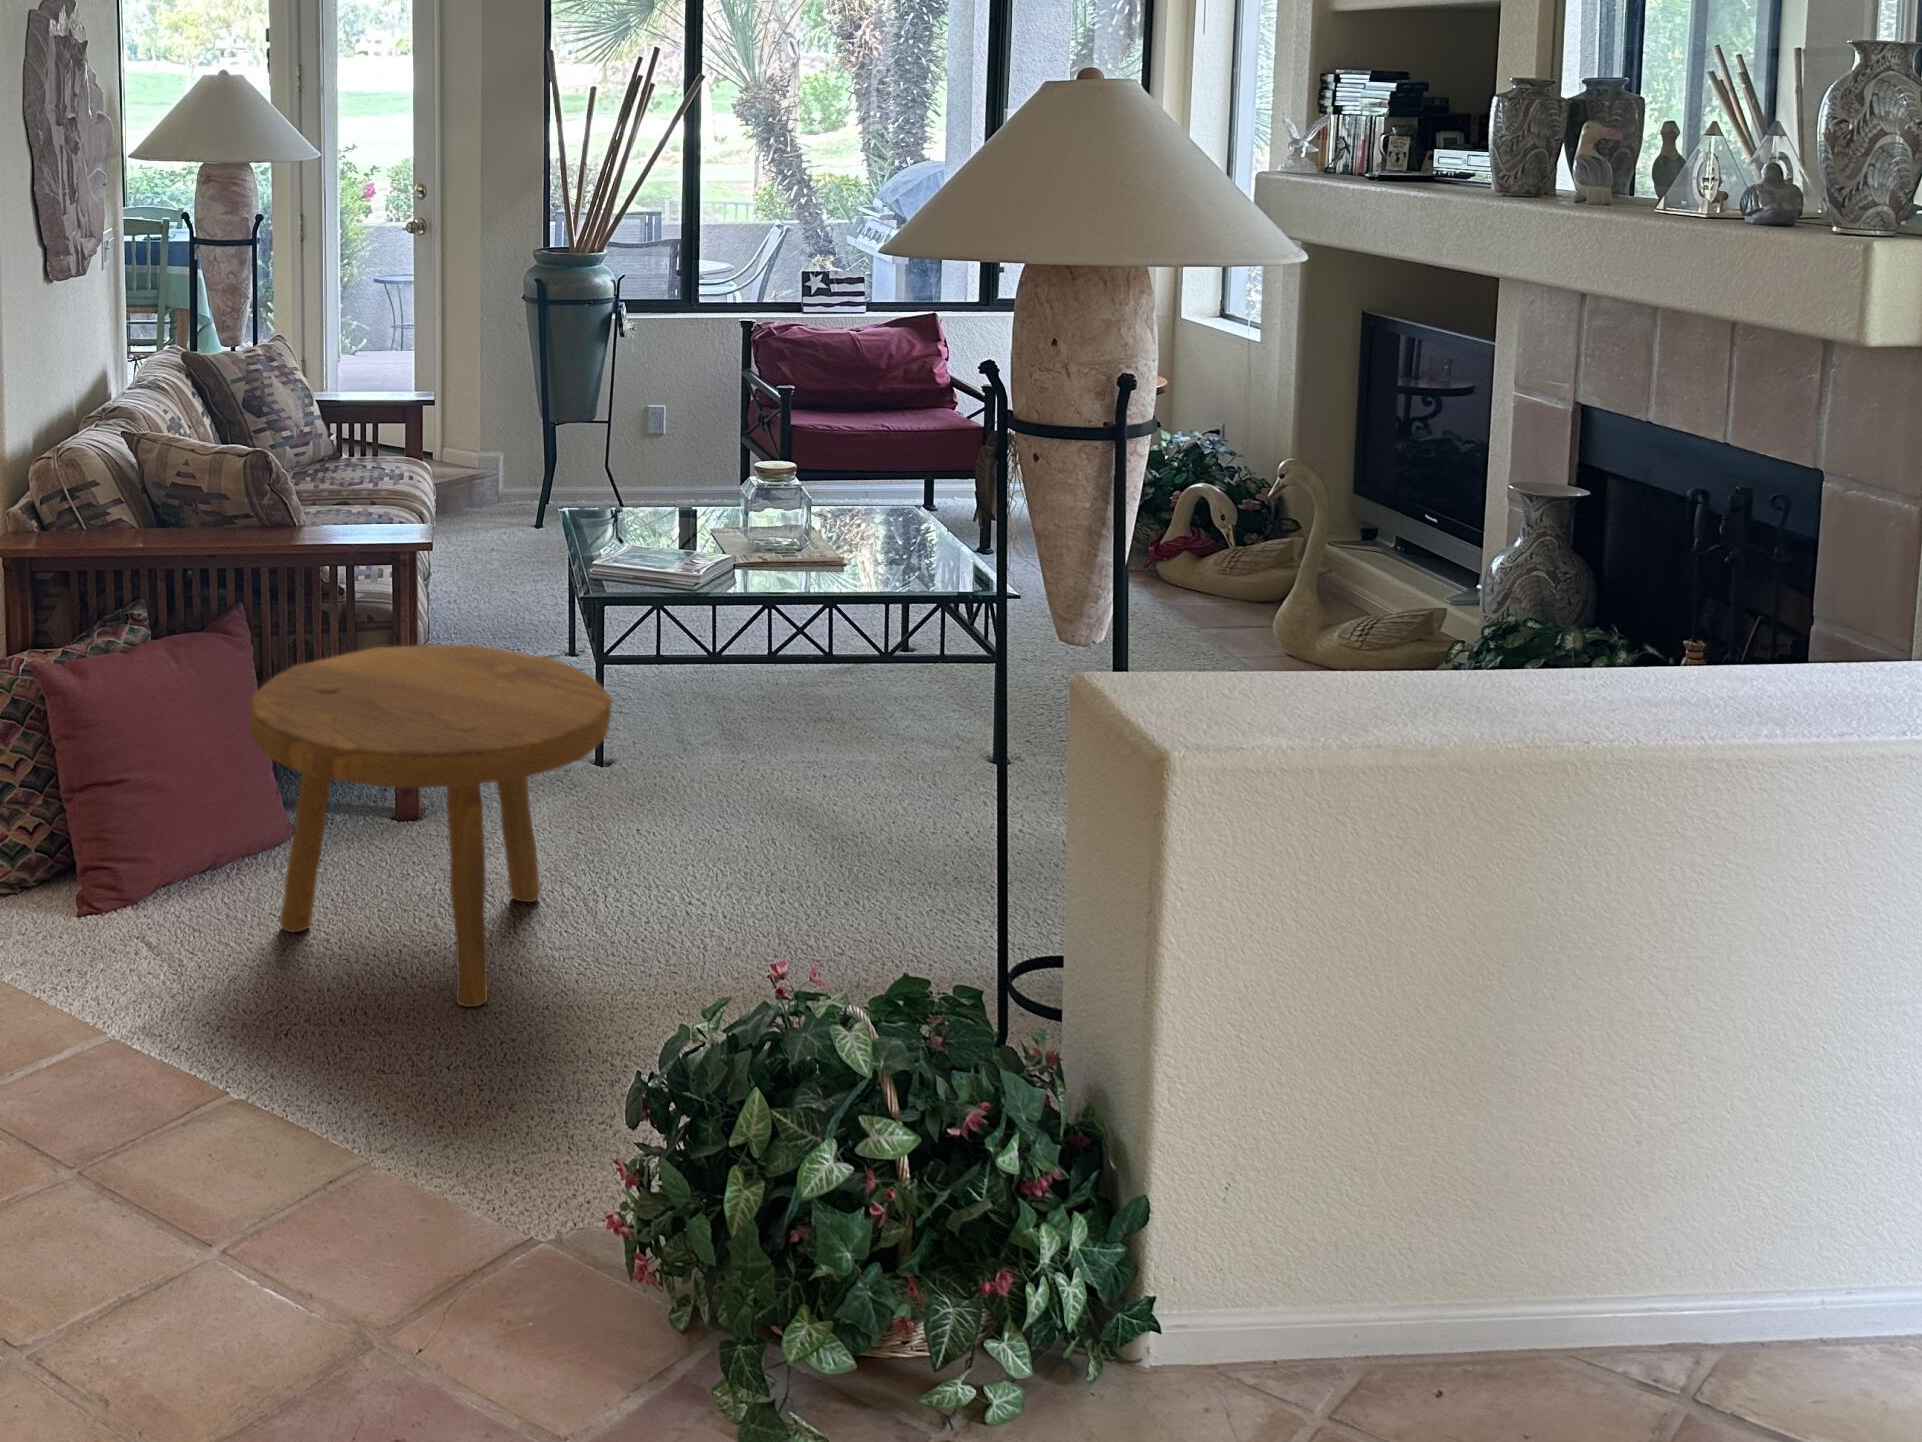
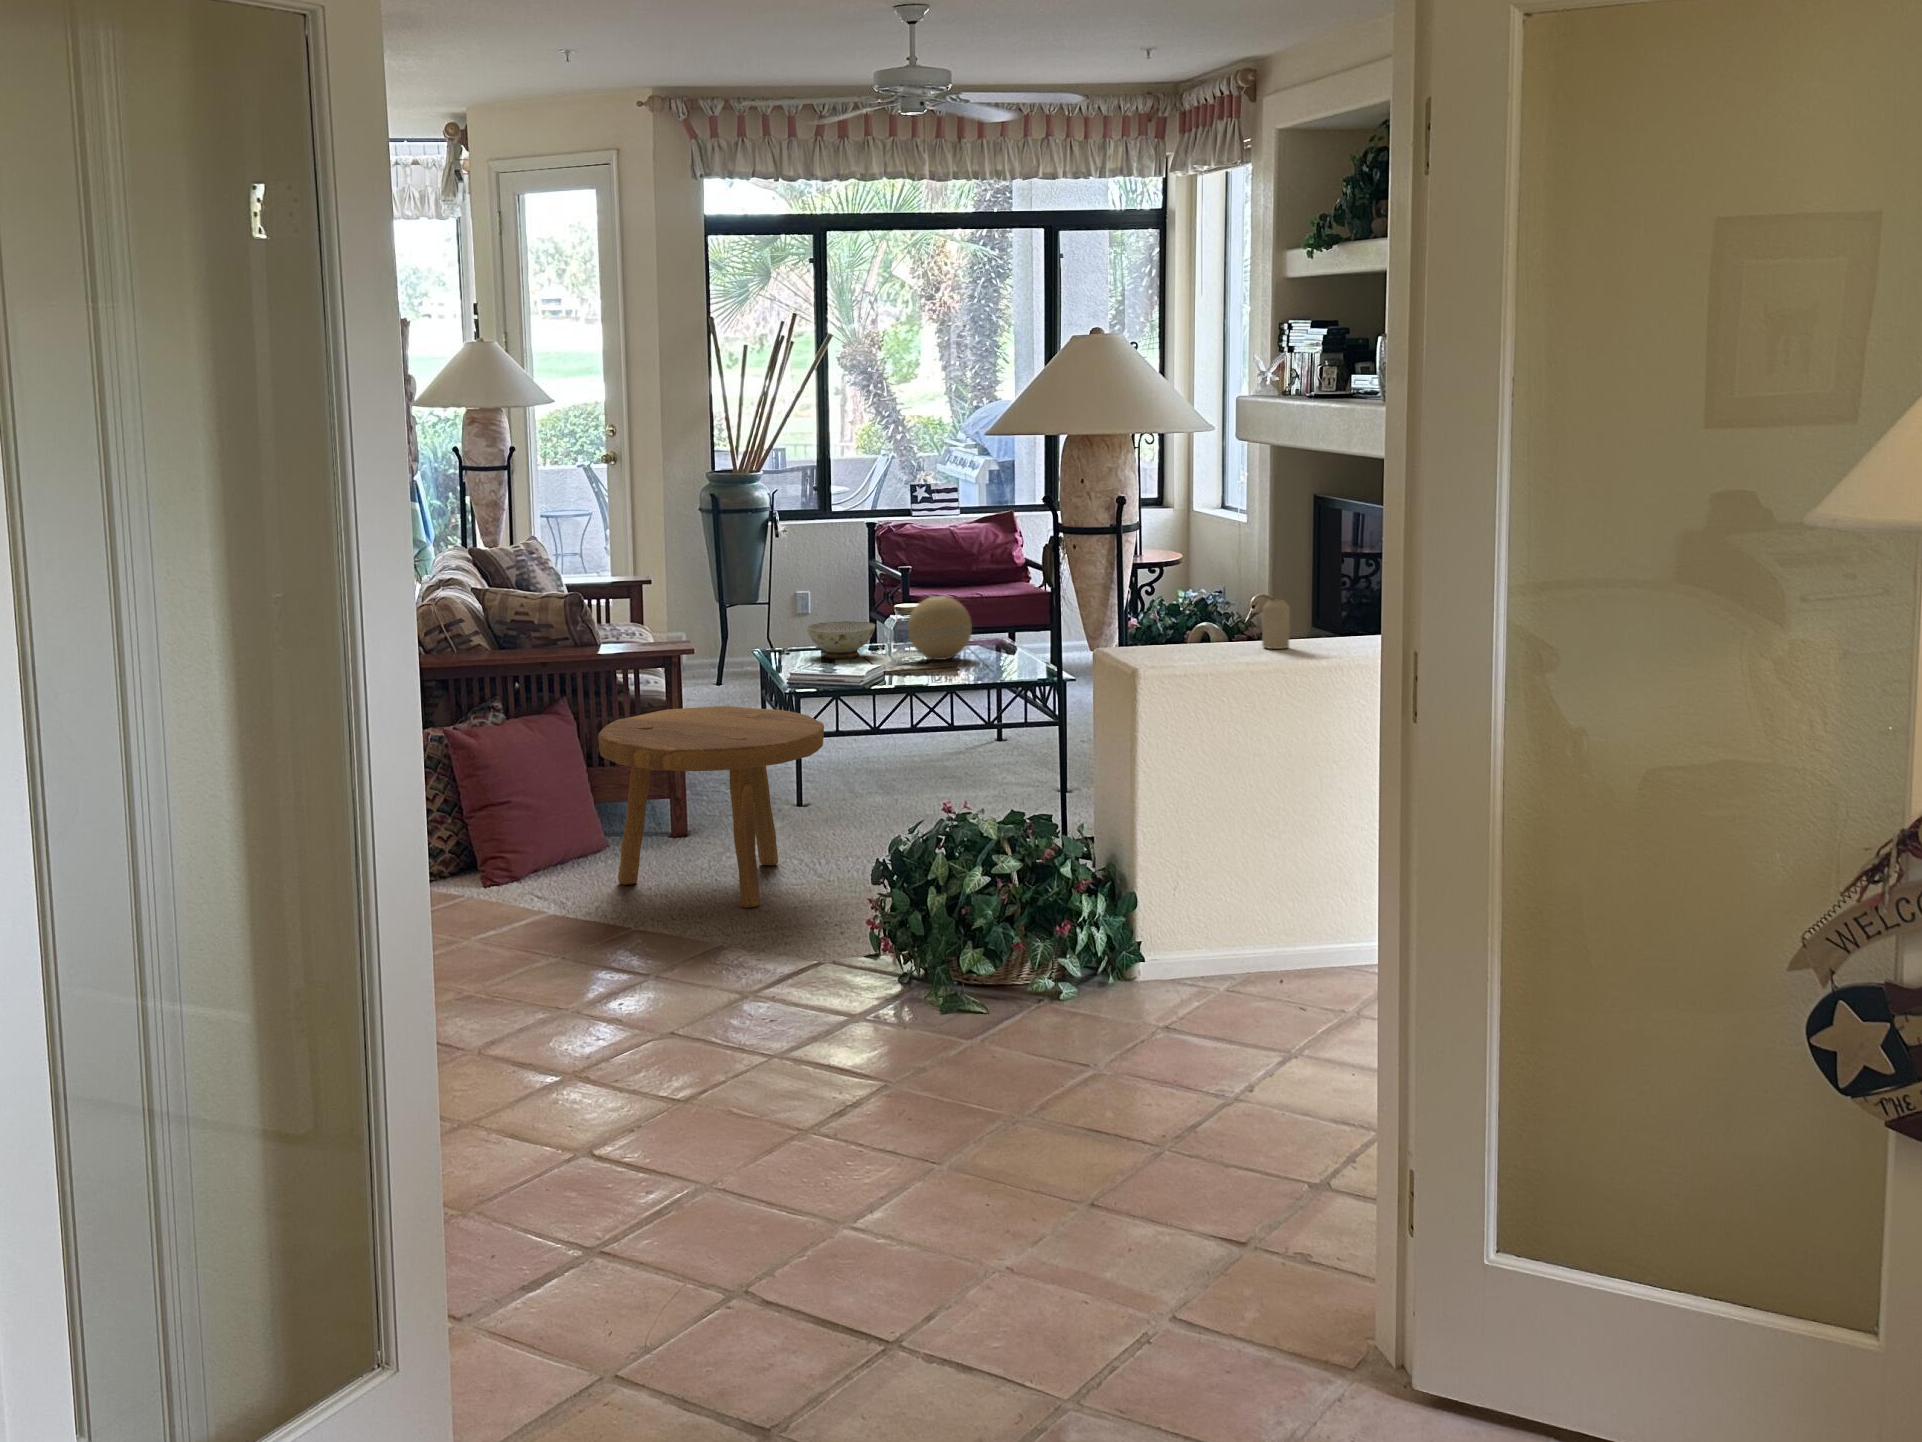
decorative orb: none [771,464,867,559] -> present [908,596,972,660]
ceramic bowl: none [624,488,725,547] -> present [807,621,875,659]
candle: none [1417,621,1479,724] -> present [1262,599,1290,649]

